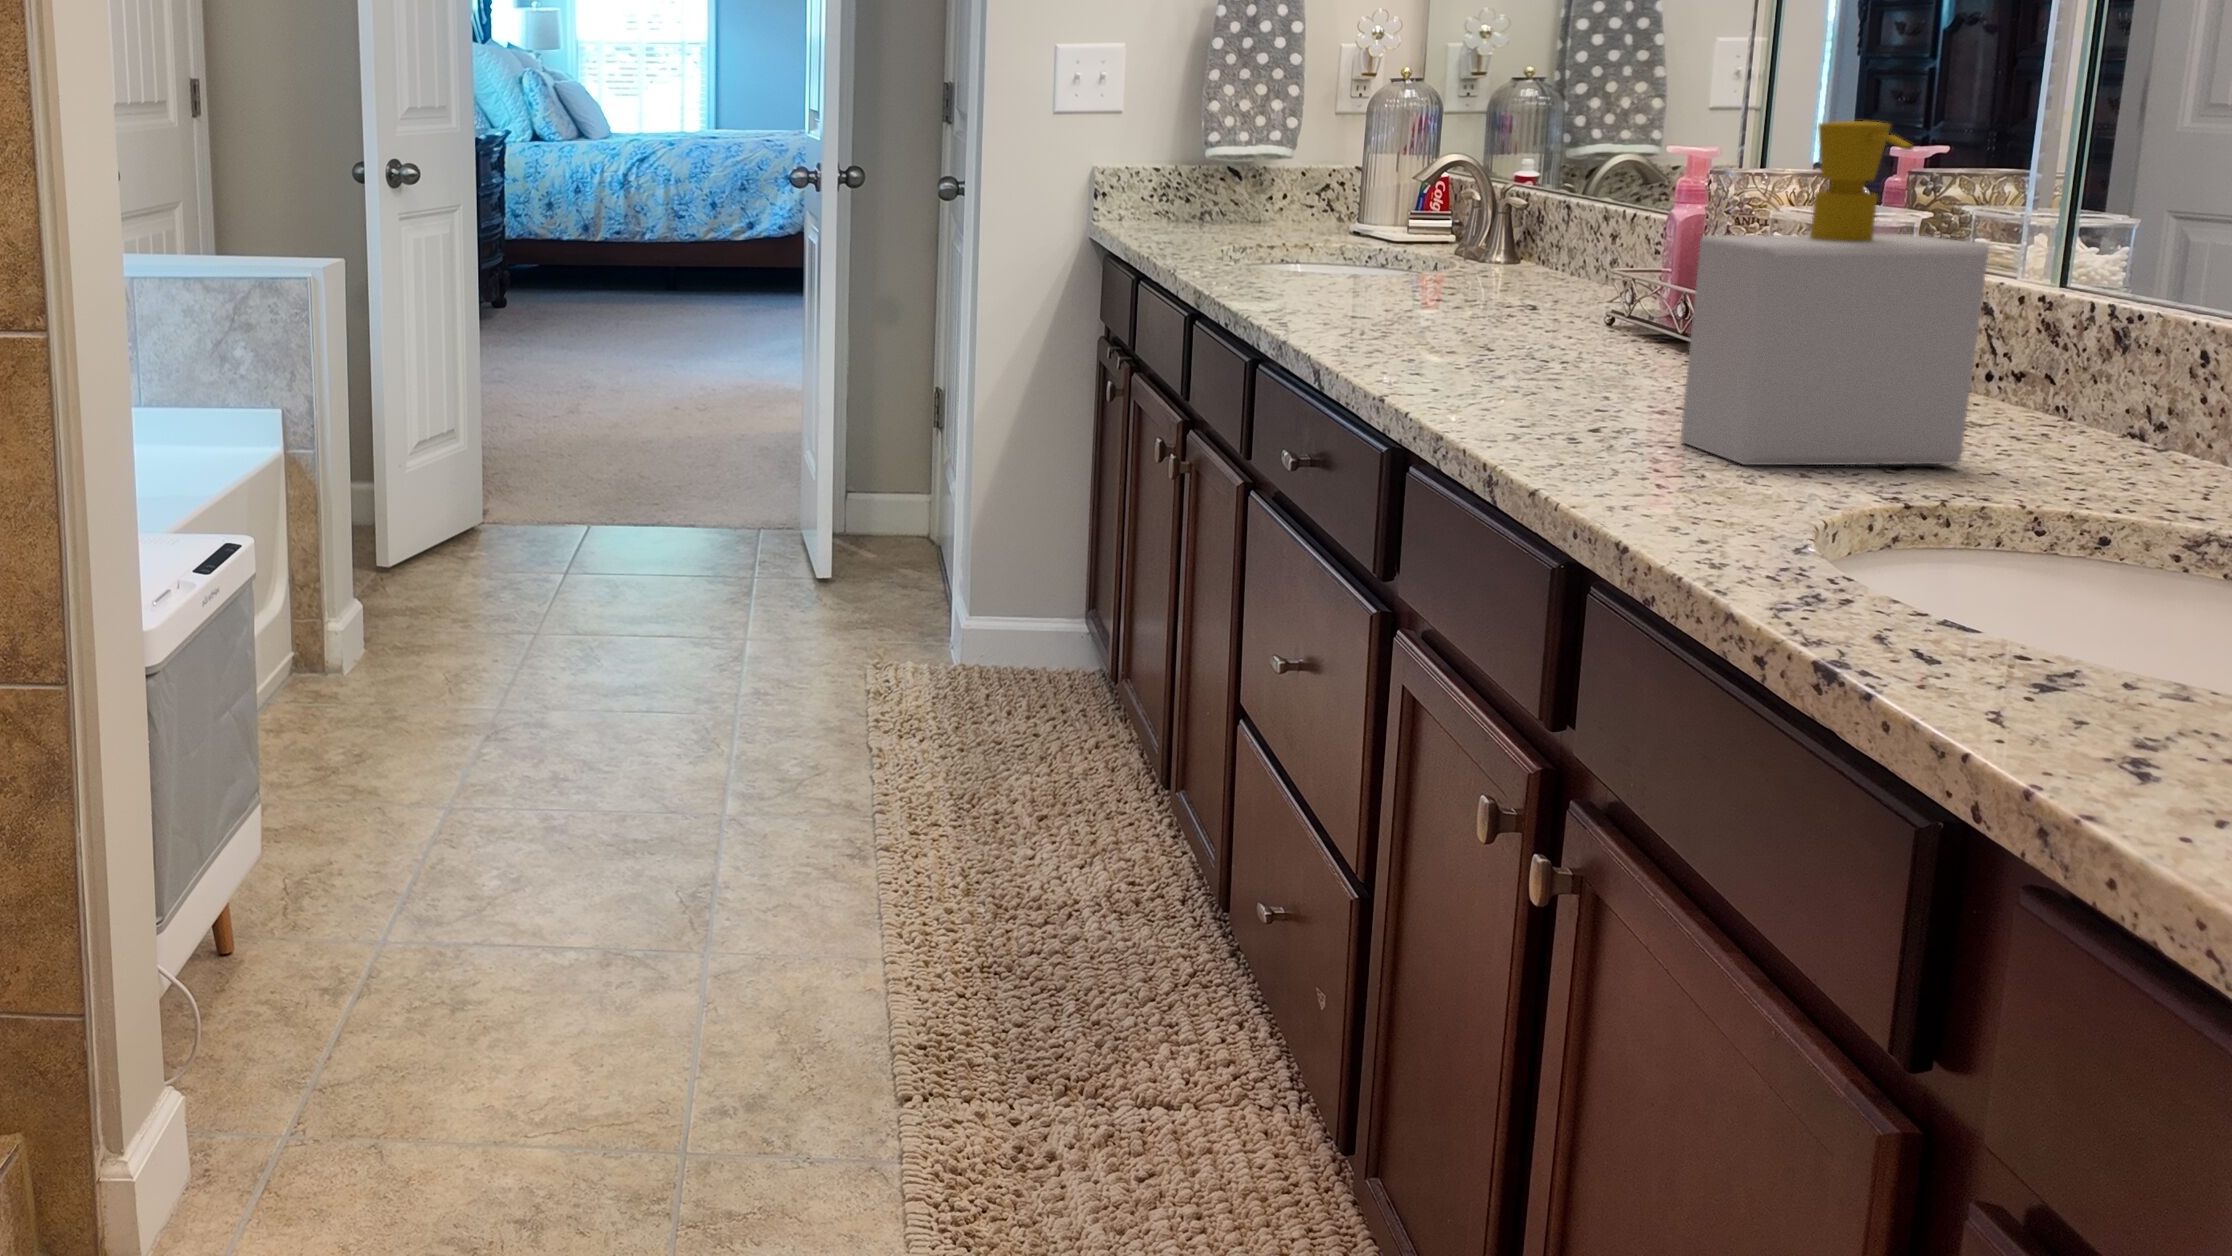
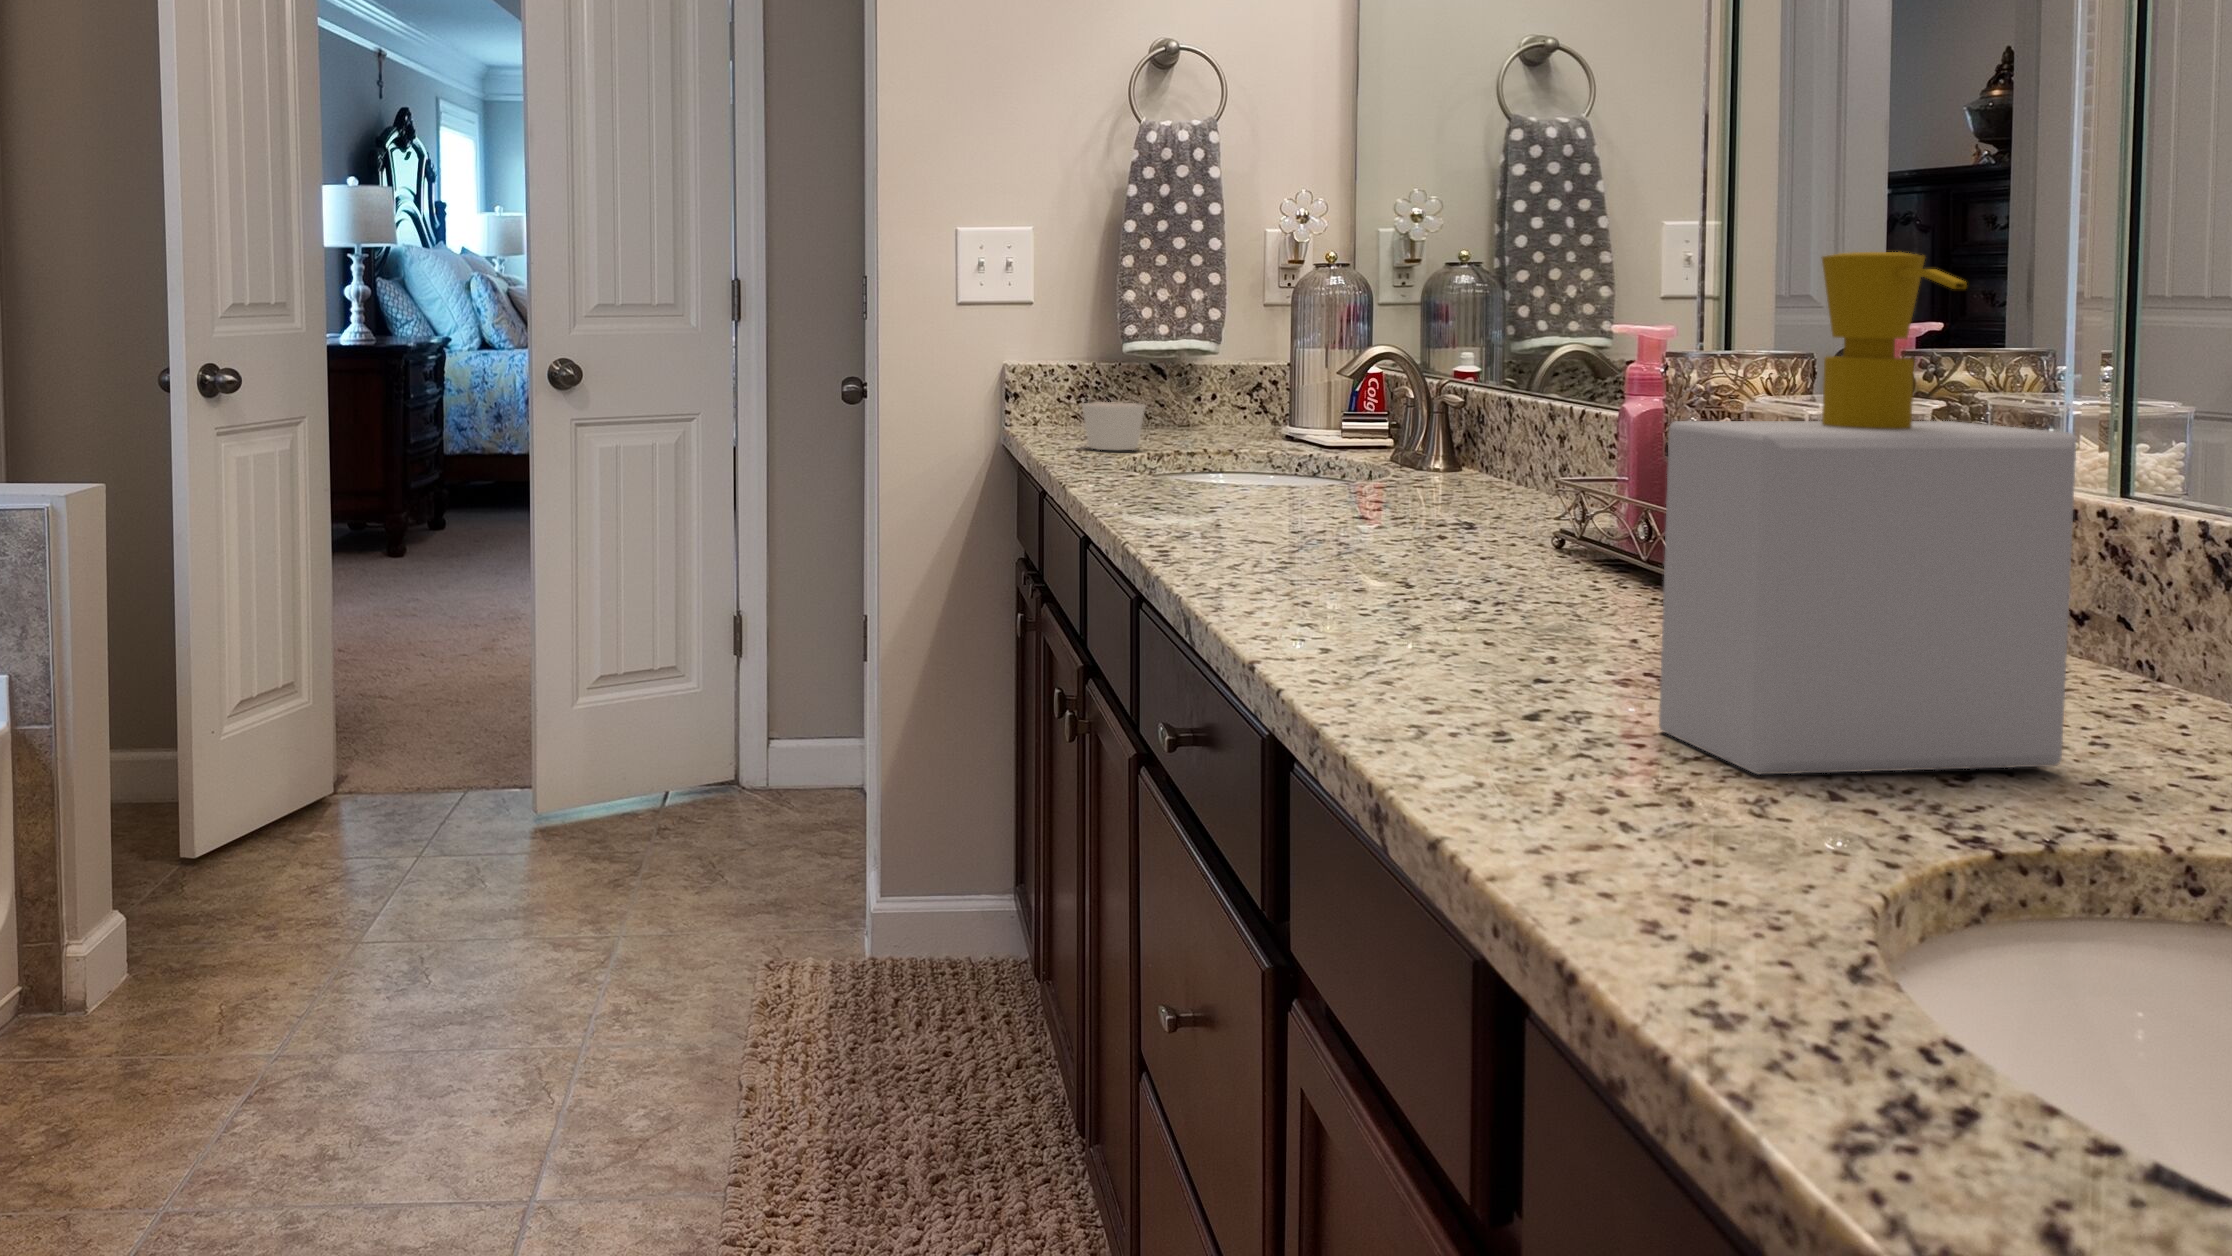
candle: none [1172,202,1229,244] -> present [1082,402,1145,450]

